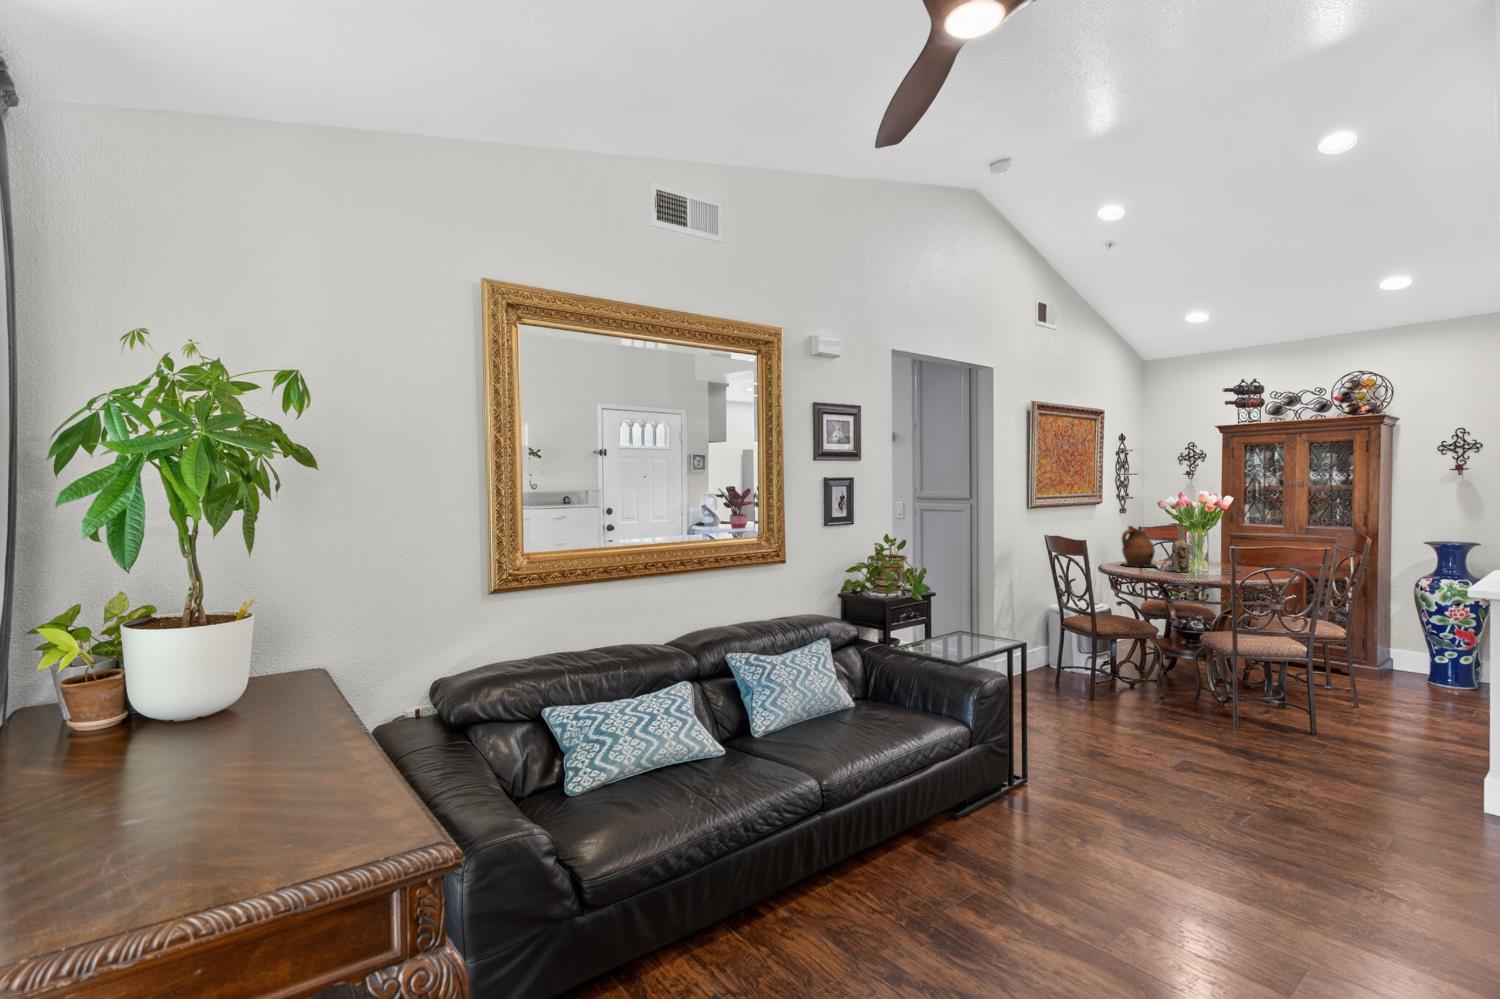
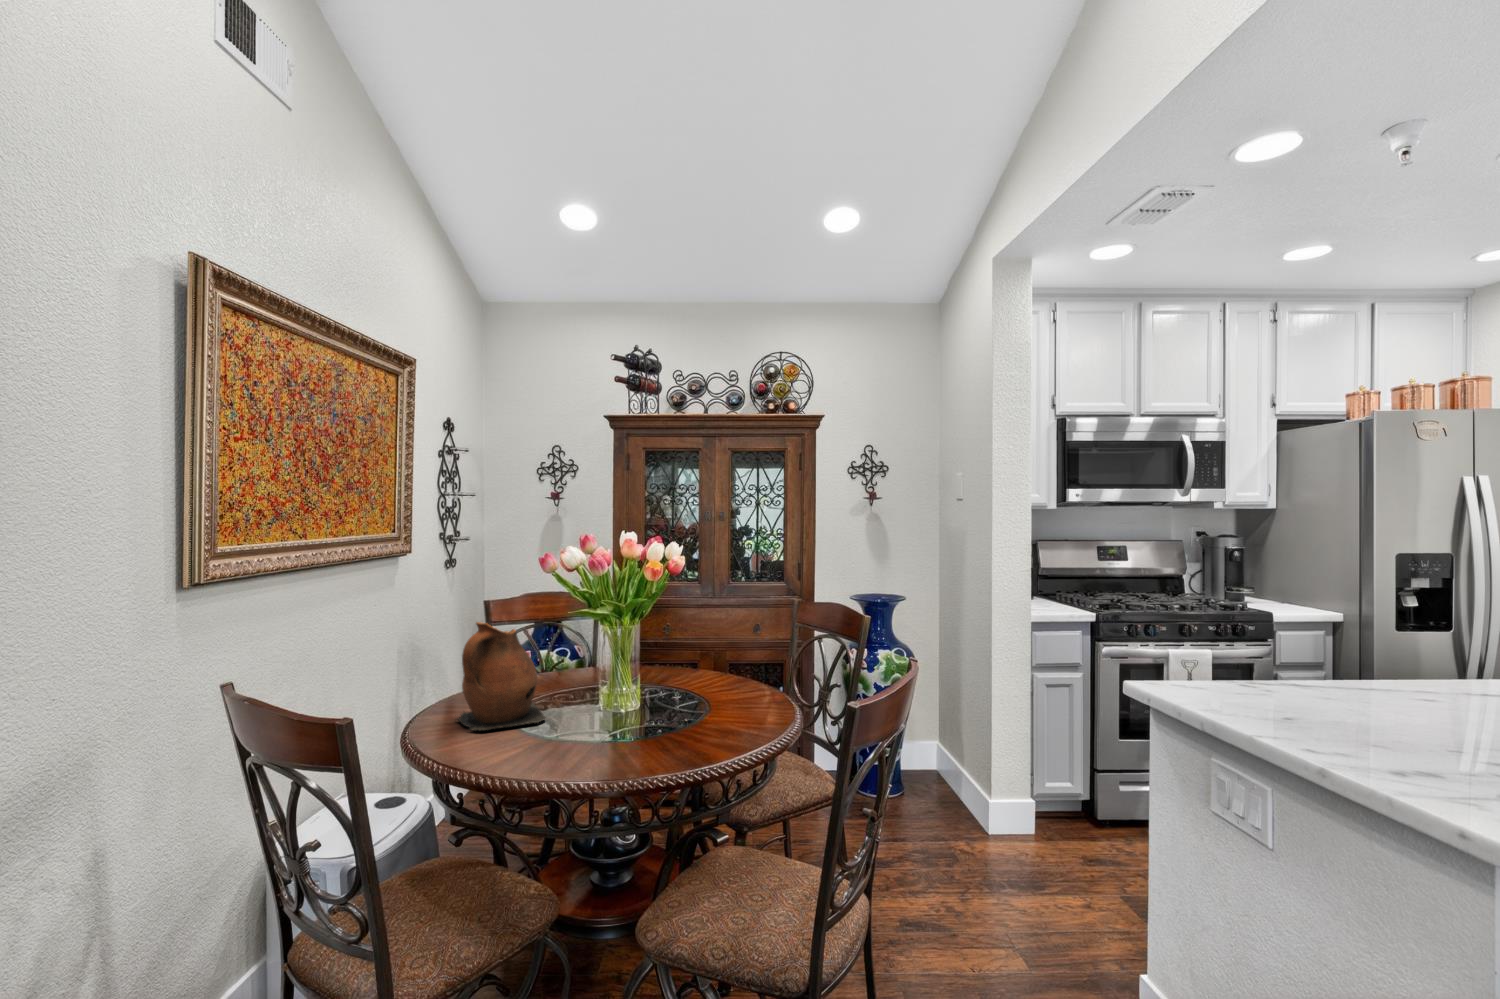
wine bottle: present [1172,524,1189,572] -> none [587,618,625,742]

